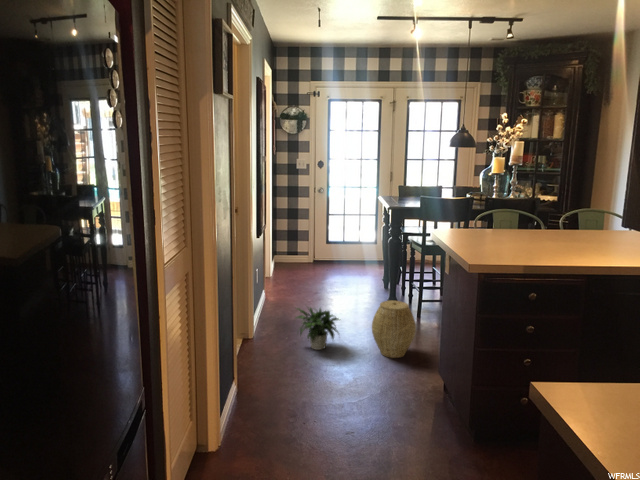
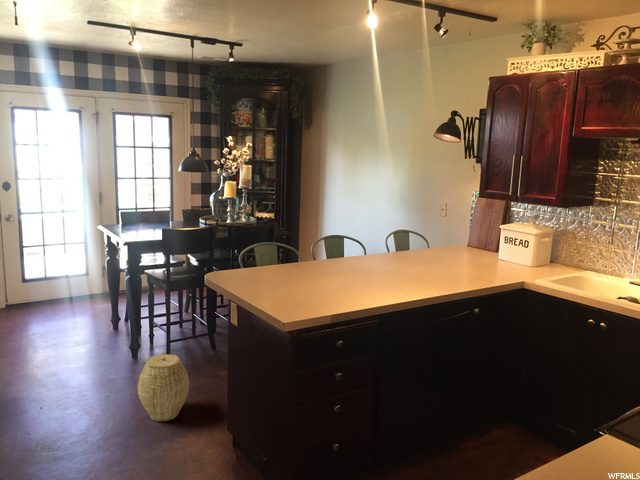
potted plant: present [296,308,339,350] -> none [18,380,100,436]

